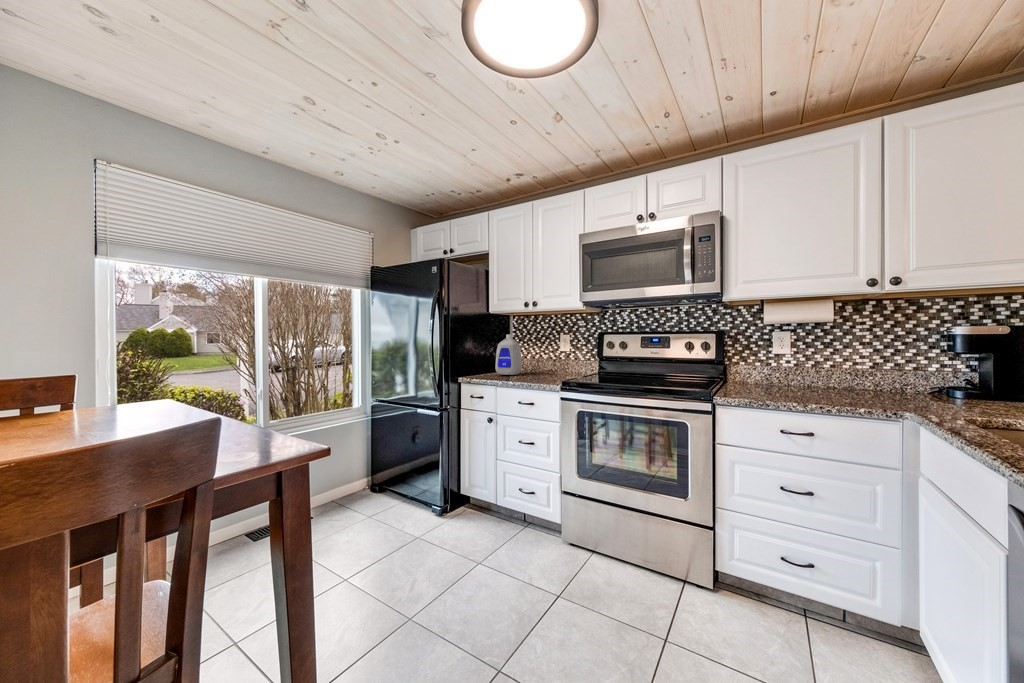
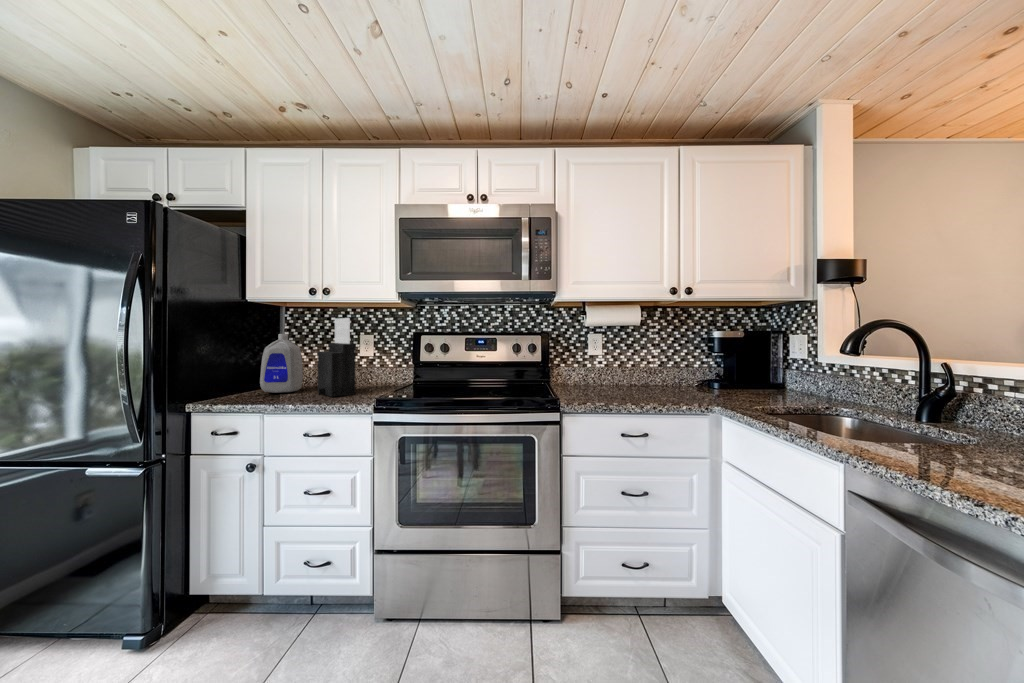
knife block: none [529,322,552,379] -> present [318,318,356,397]

